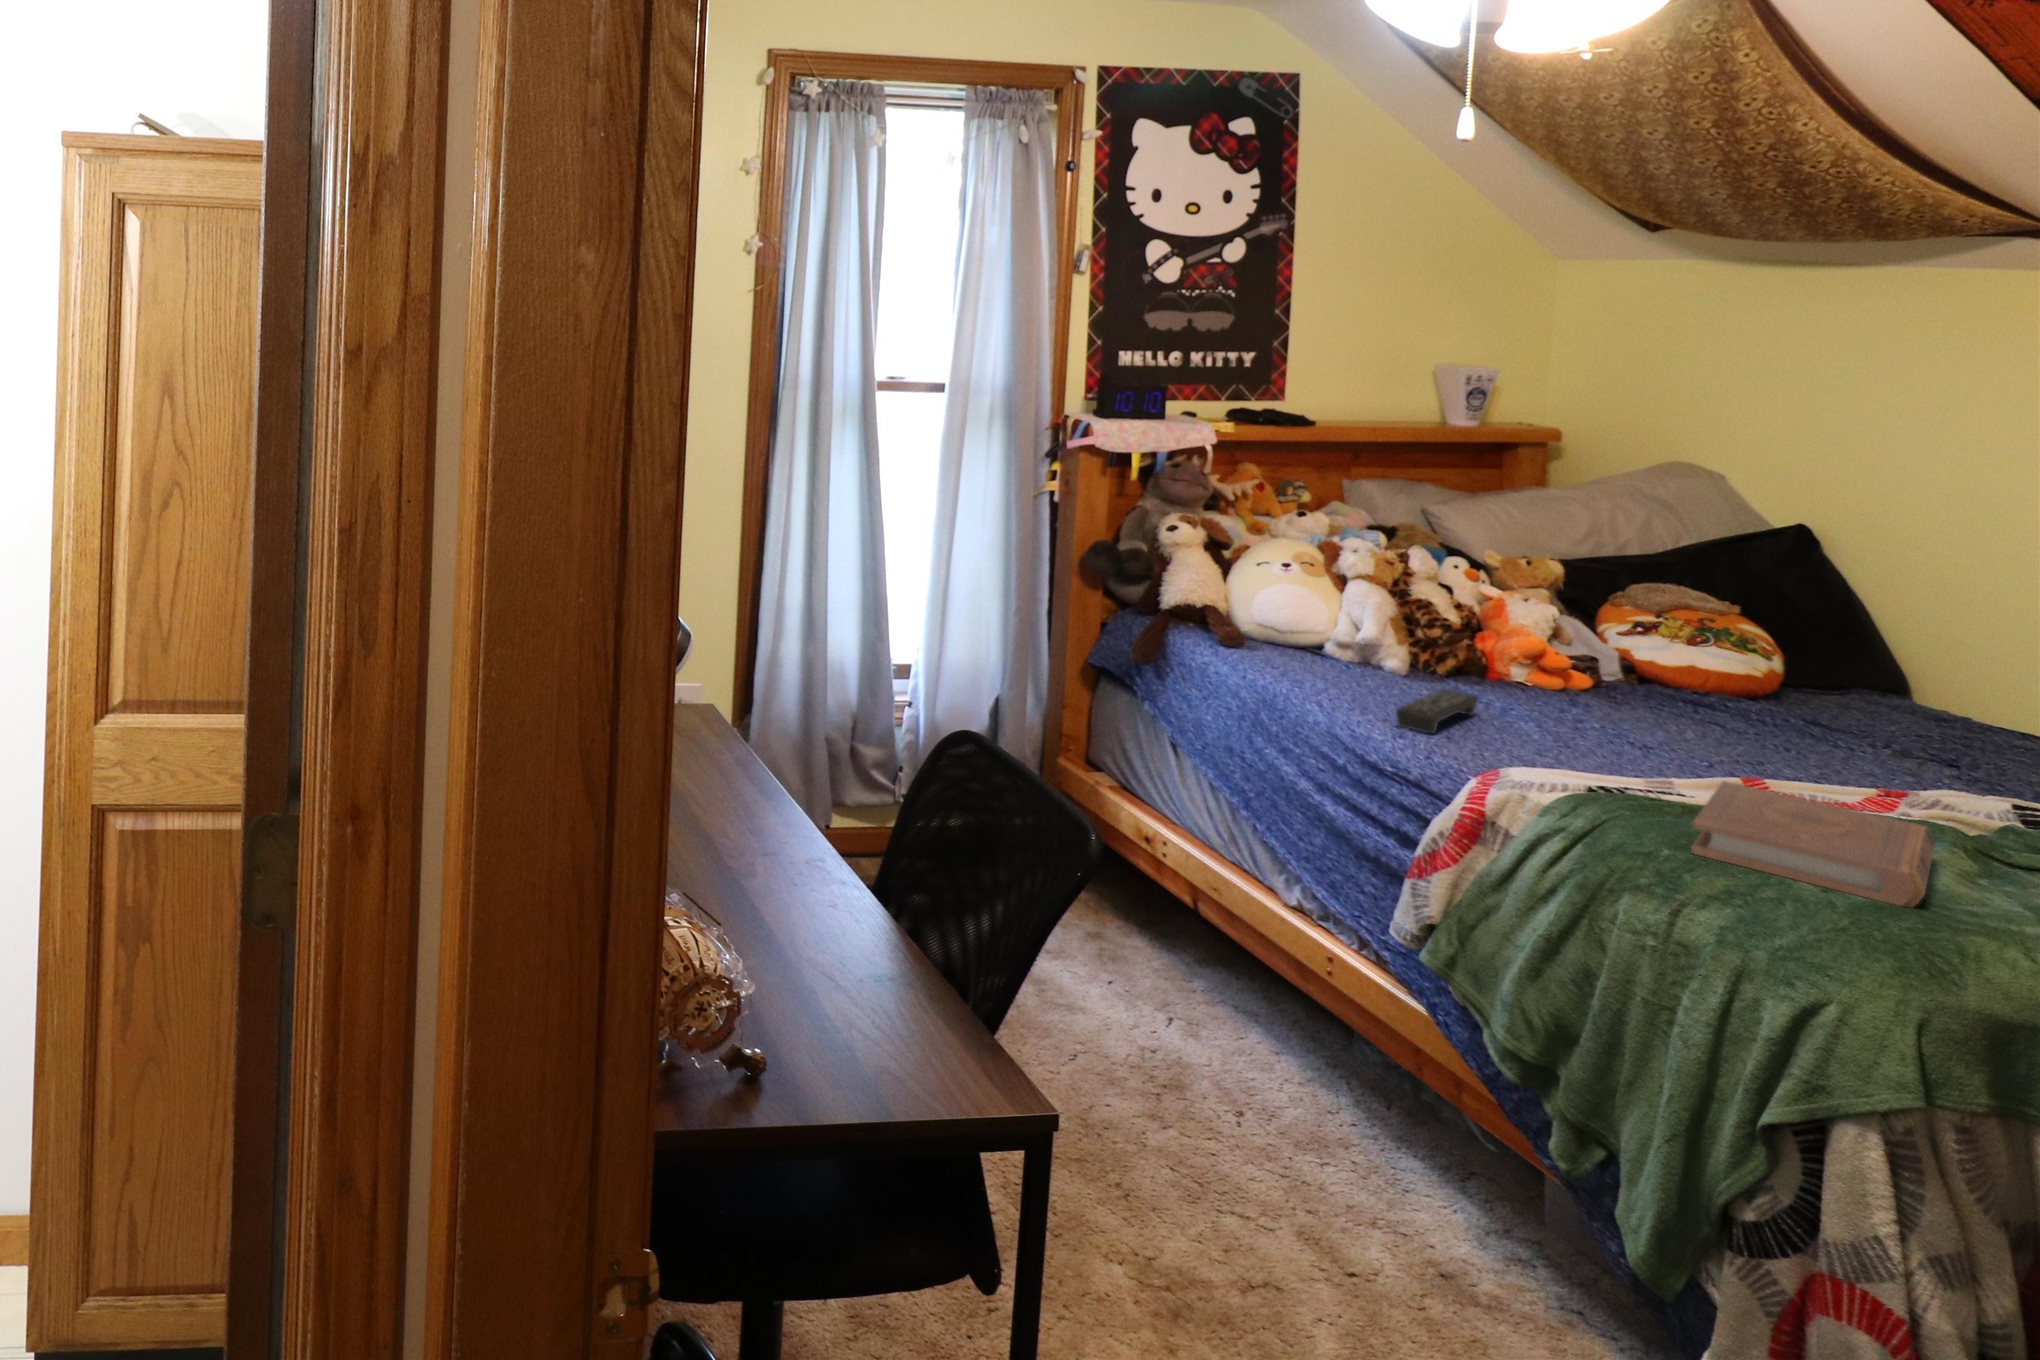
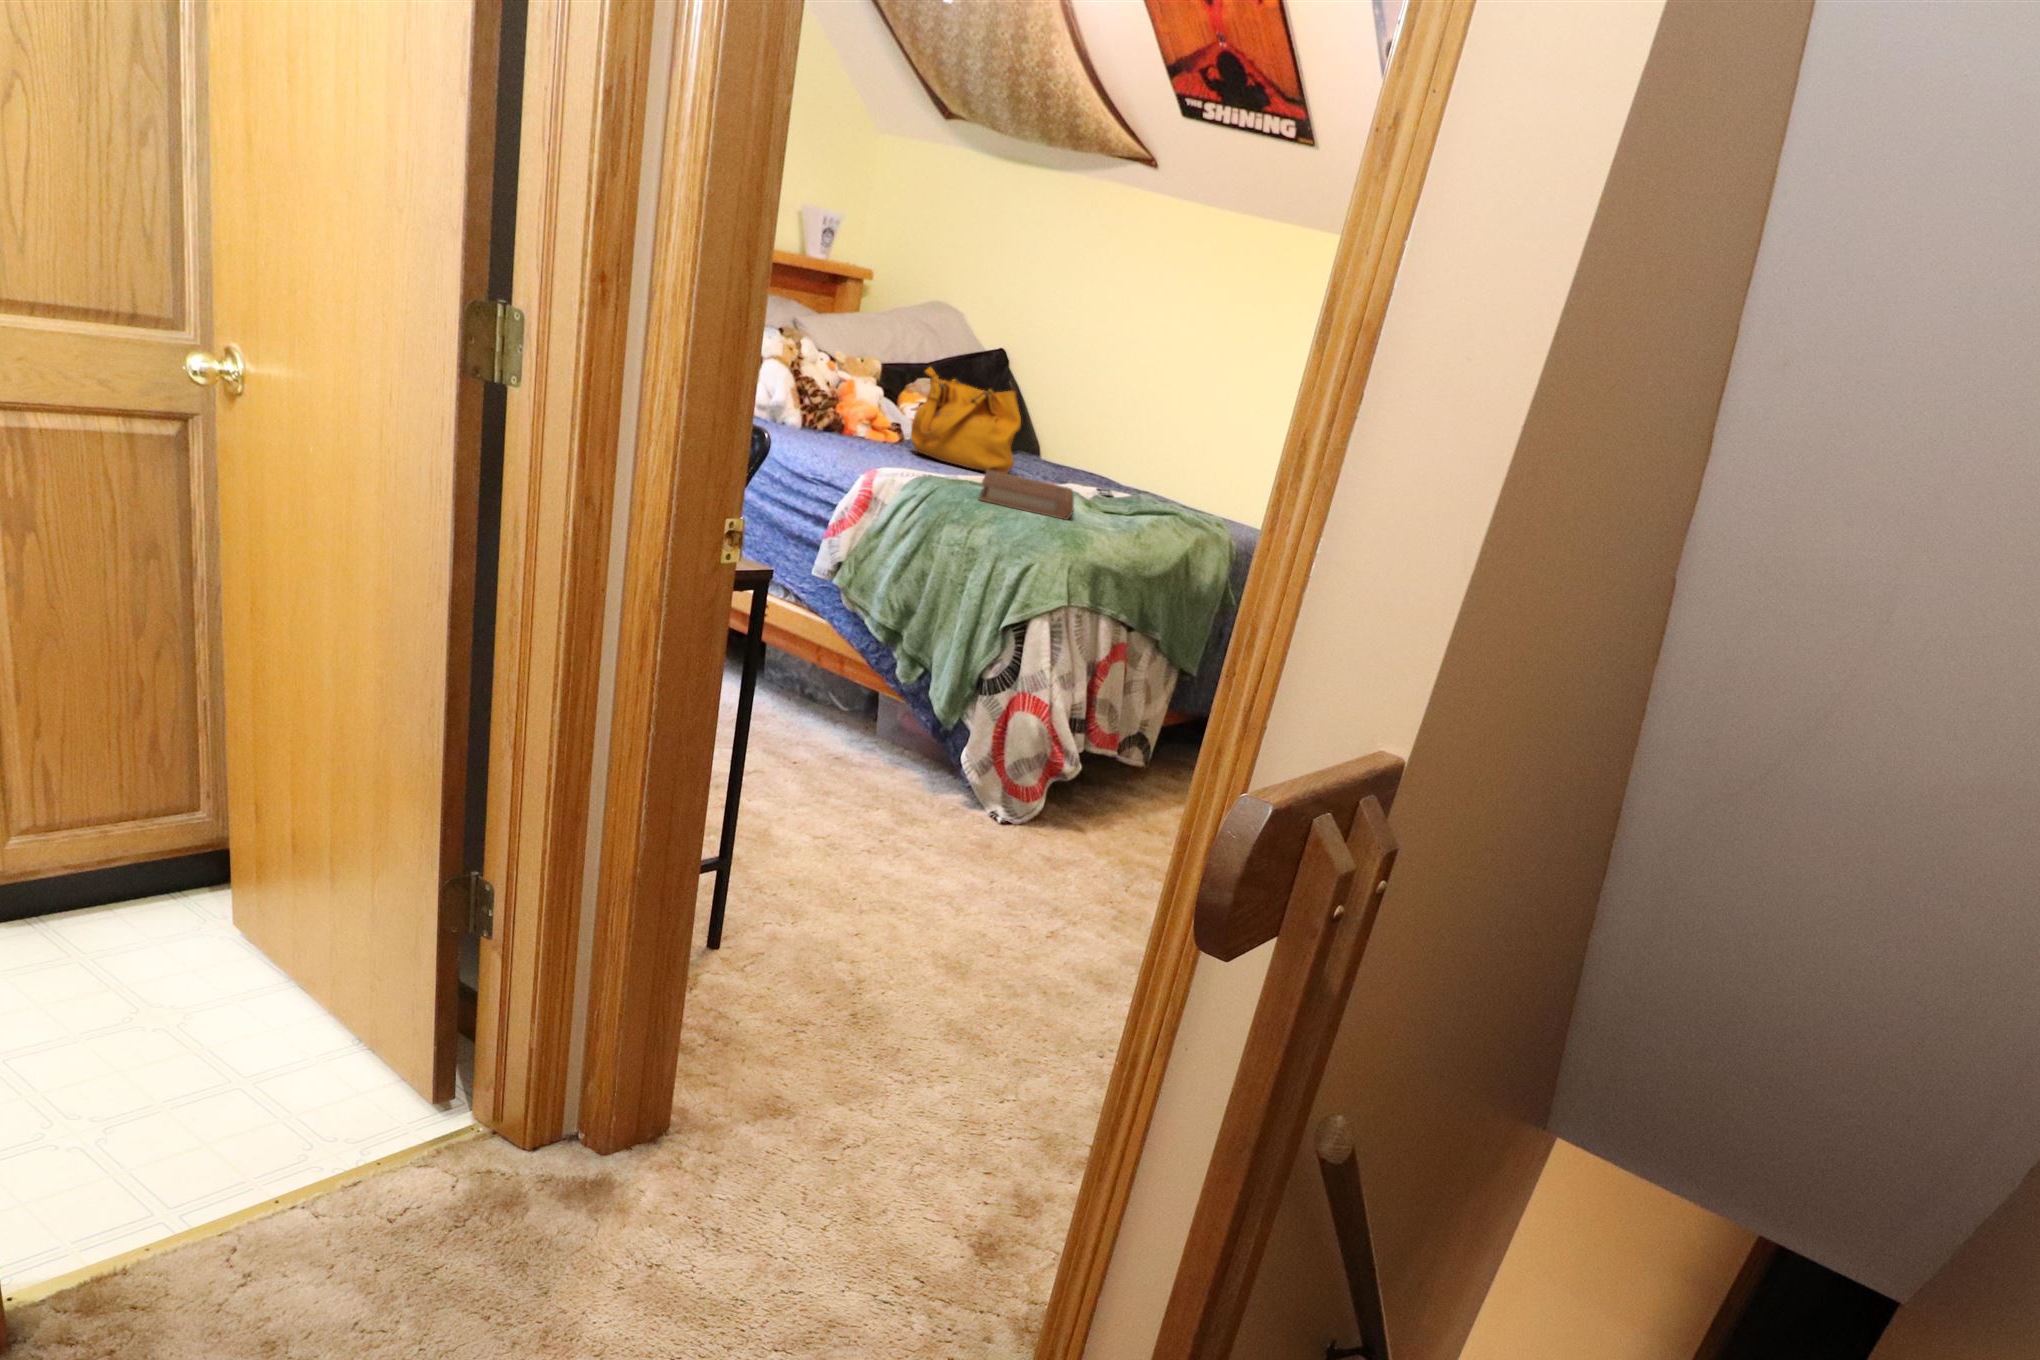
handbag: none [1592,593,1810,765] -> present [911,367,1021,474]
remote control: present [1396,689,1478,734] -> none [816,428,855,452]

